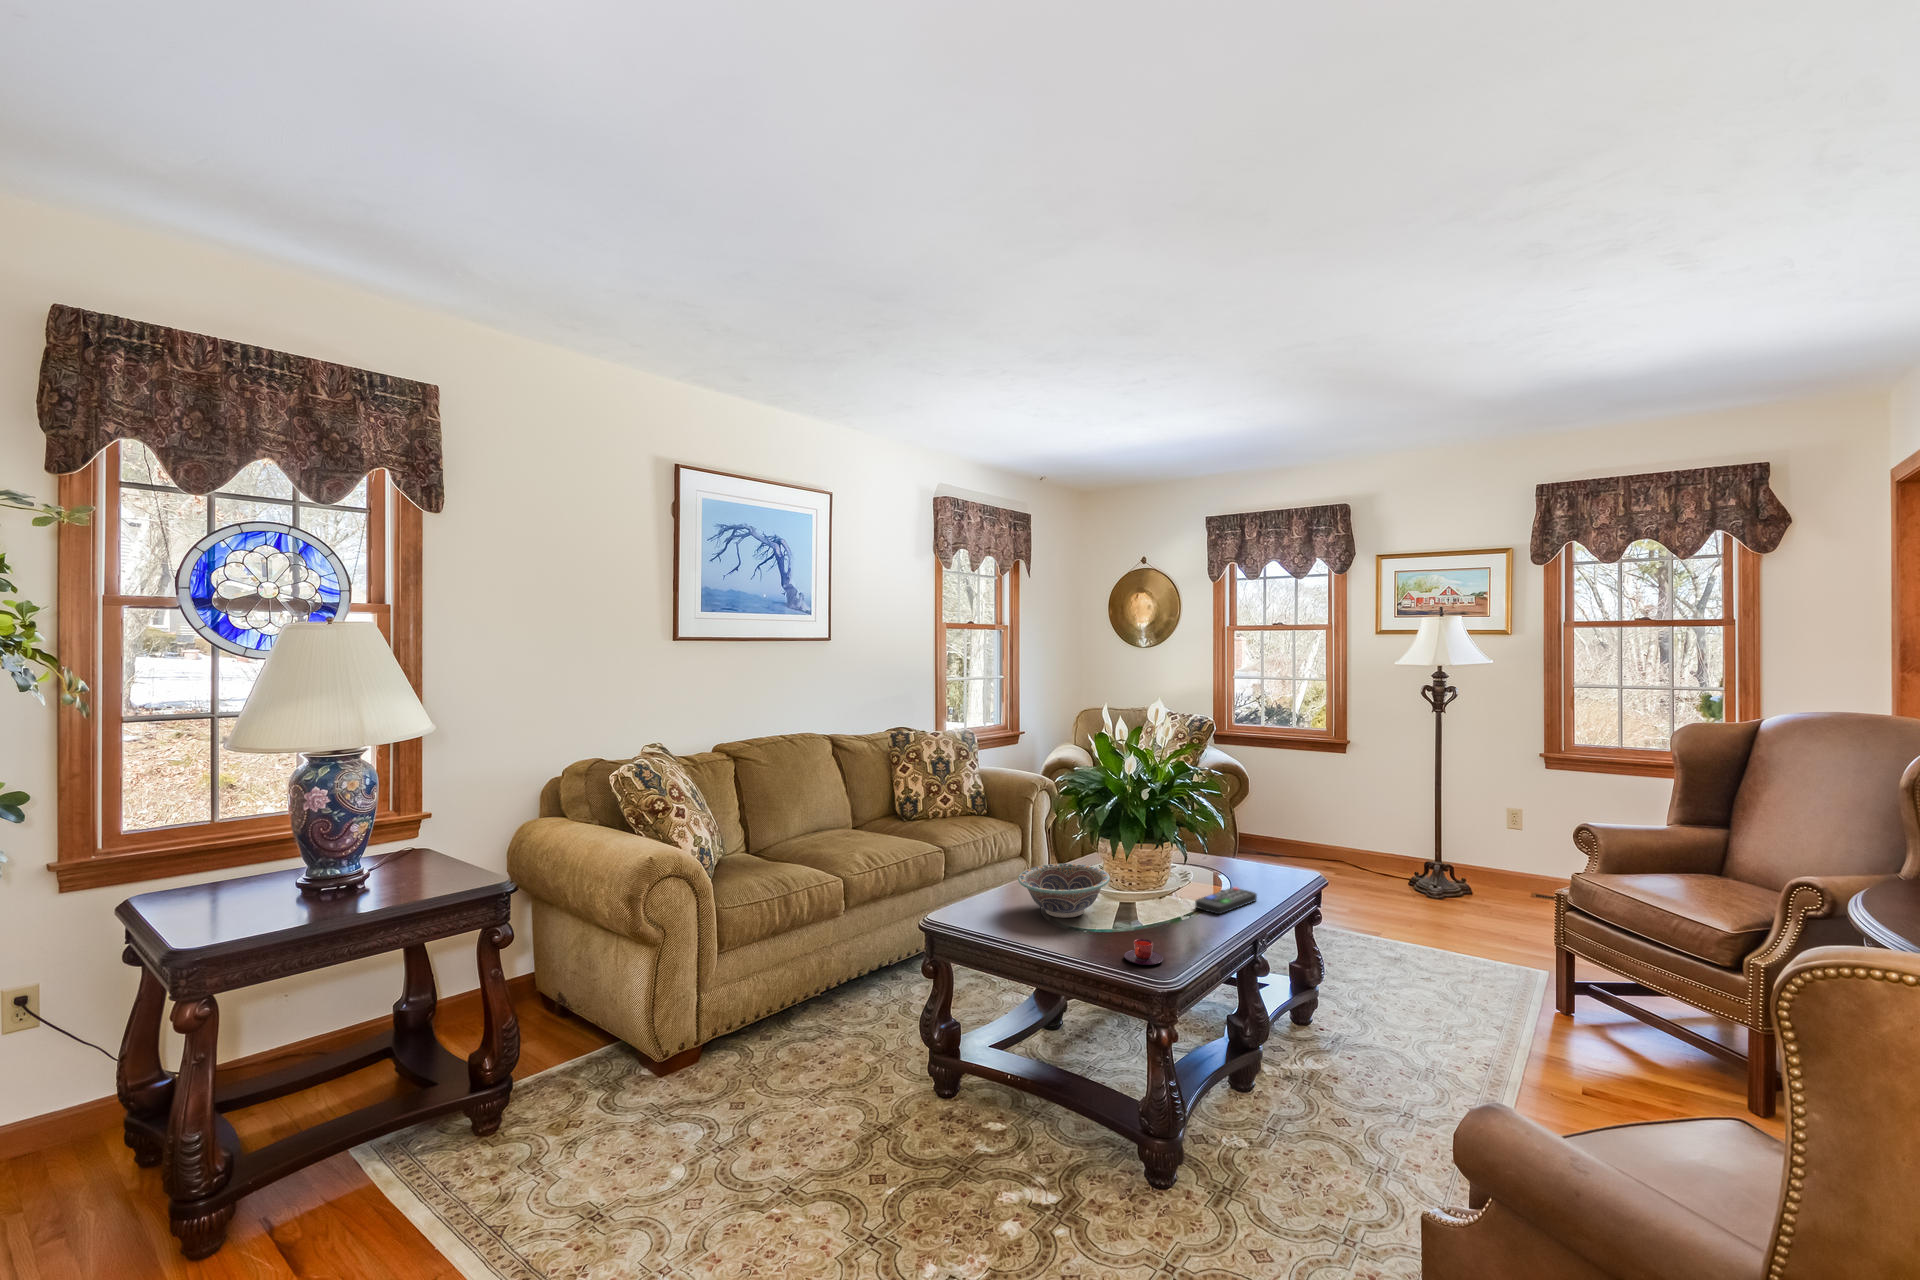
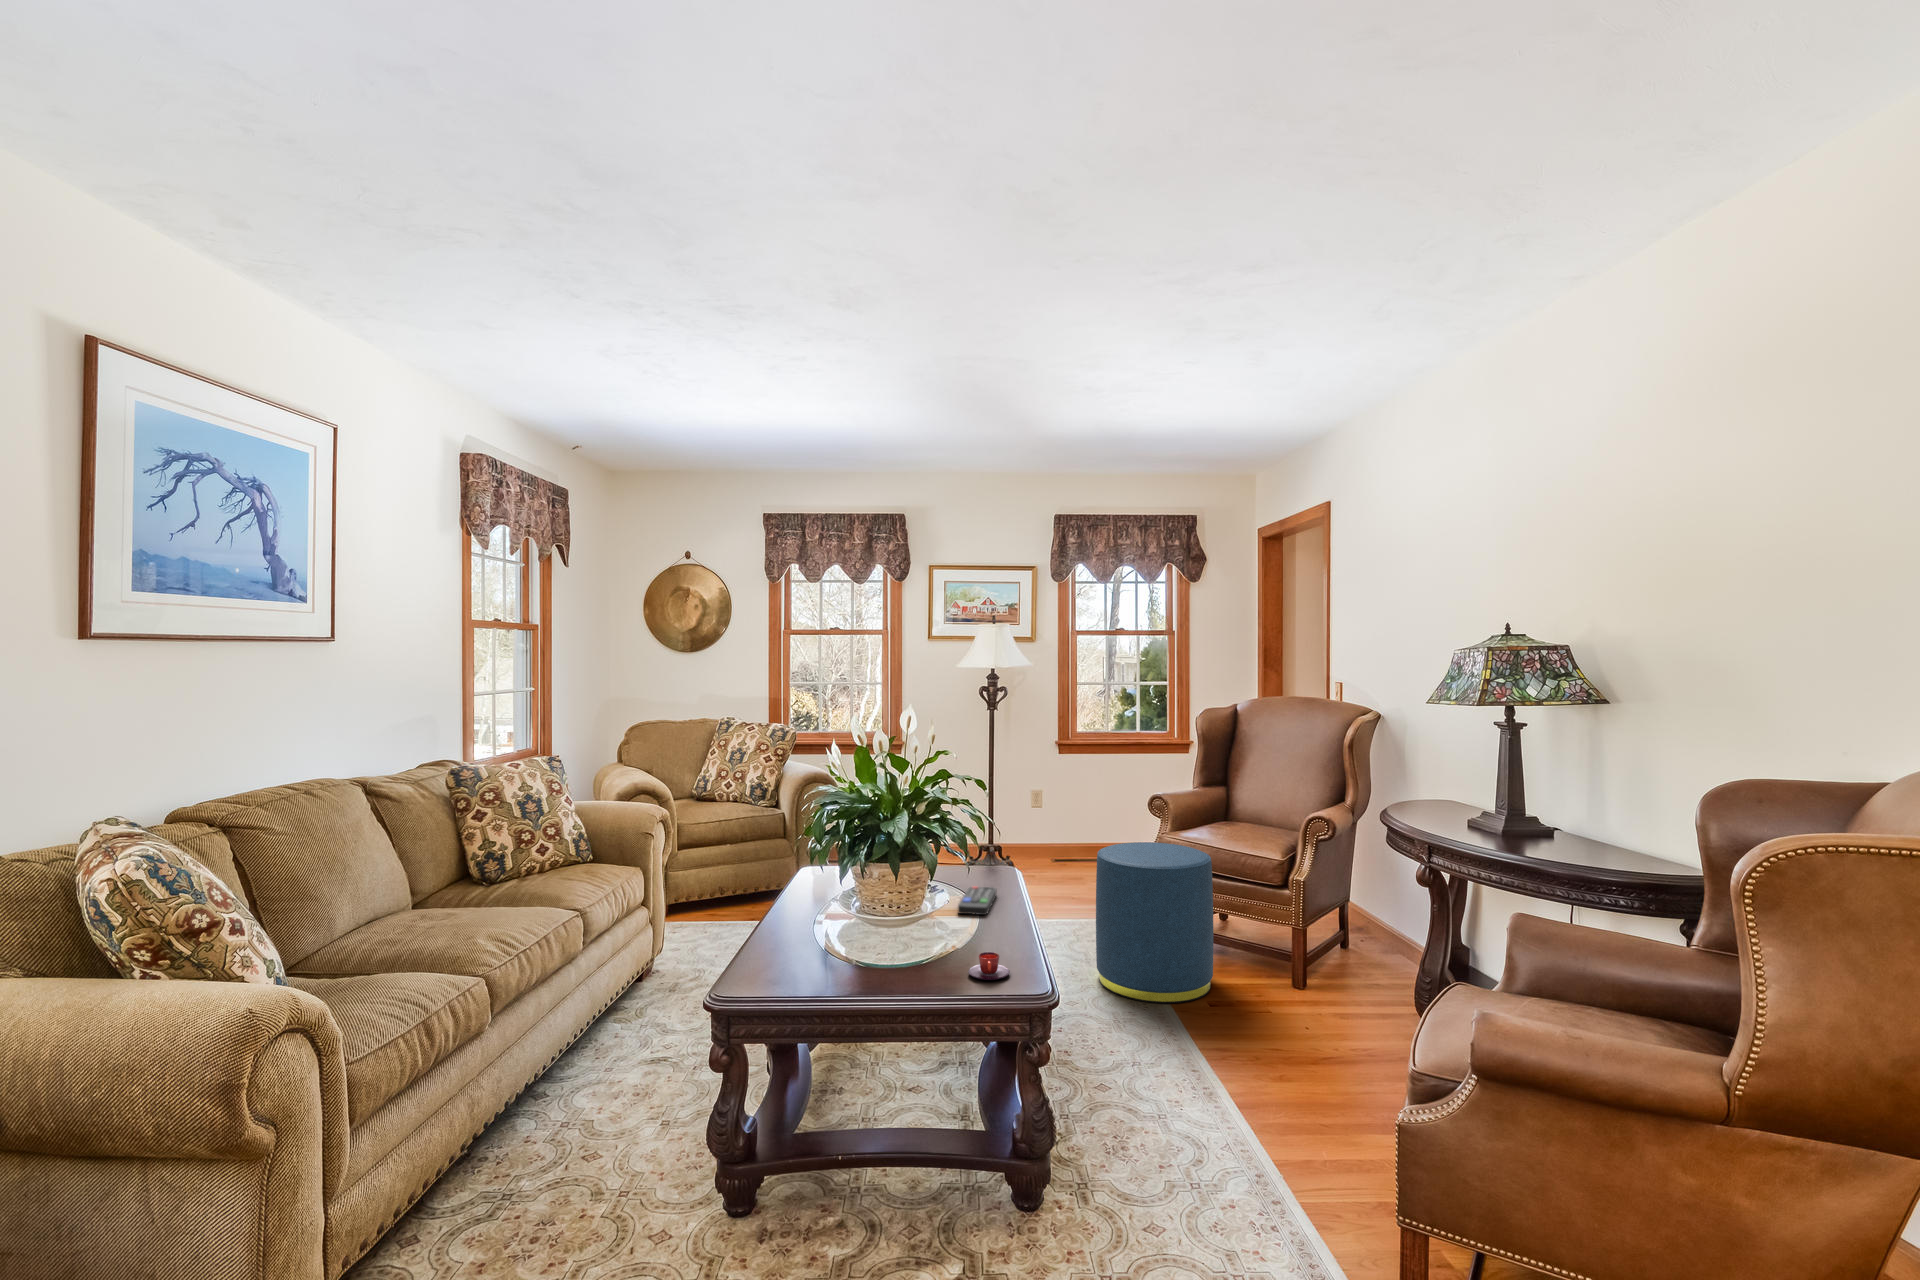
decorative bowl: present [1018,864,1110,918] -> none [791,890,898,954]
ottoman: none [1441,880,1603,1081] -> present [1096,842,1213,1003]

